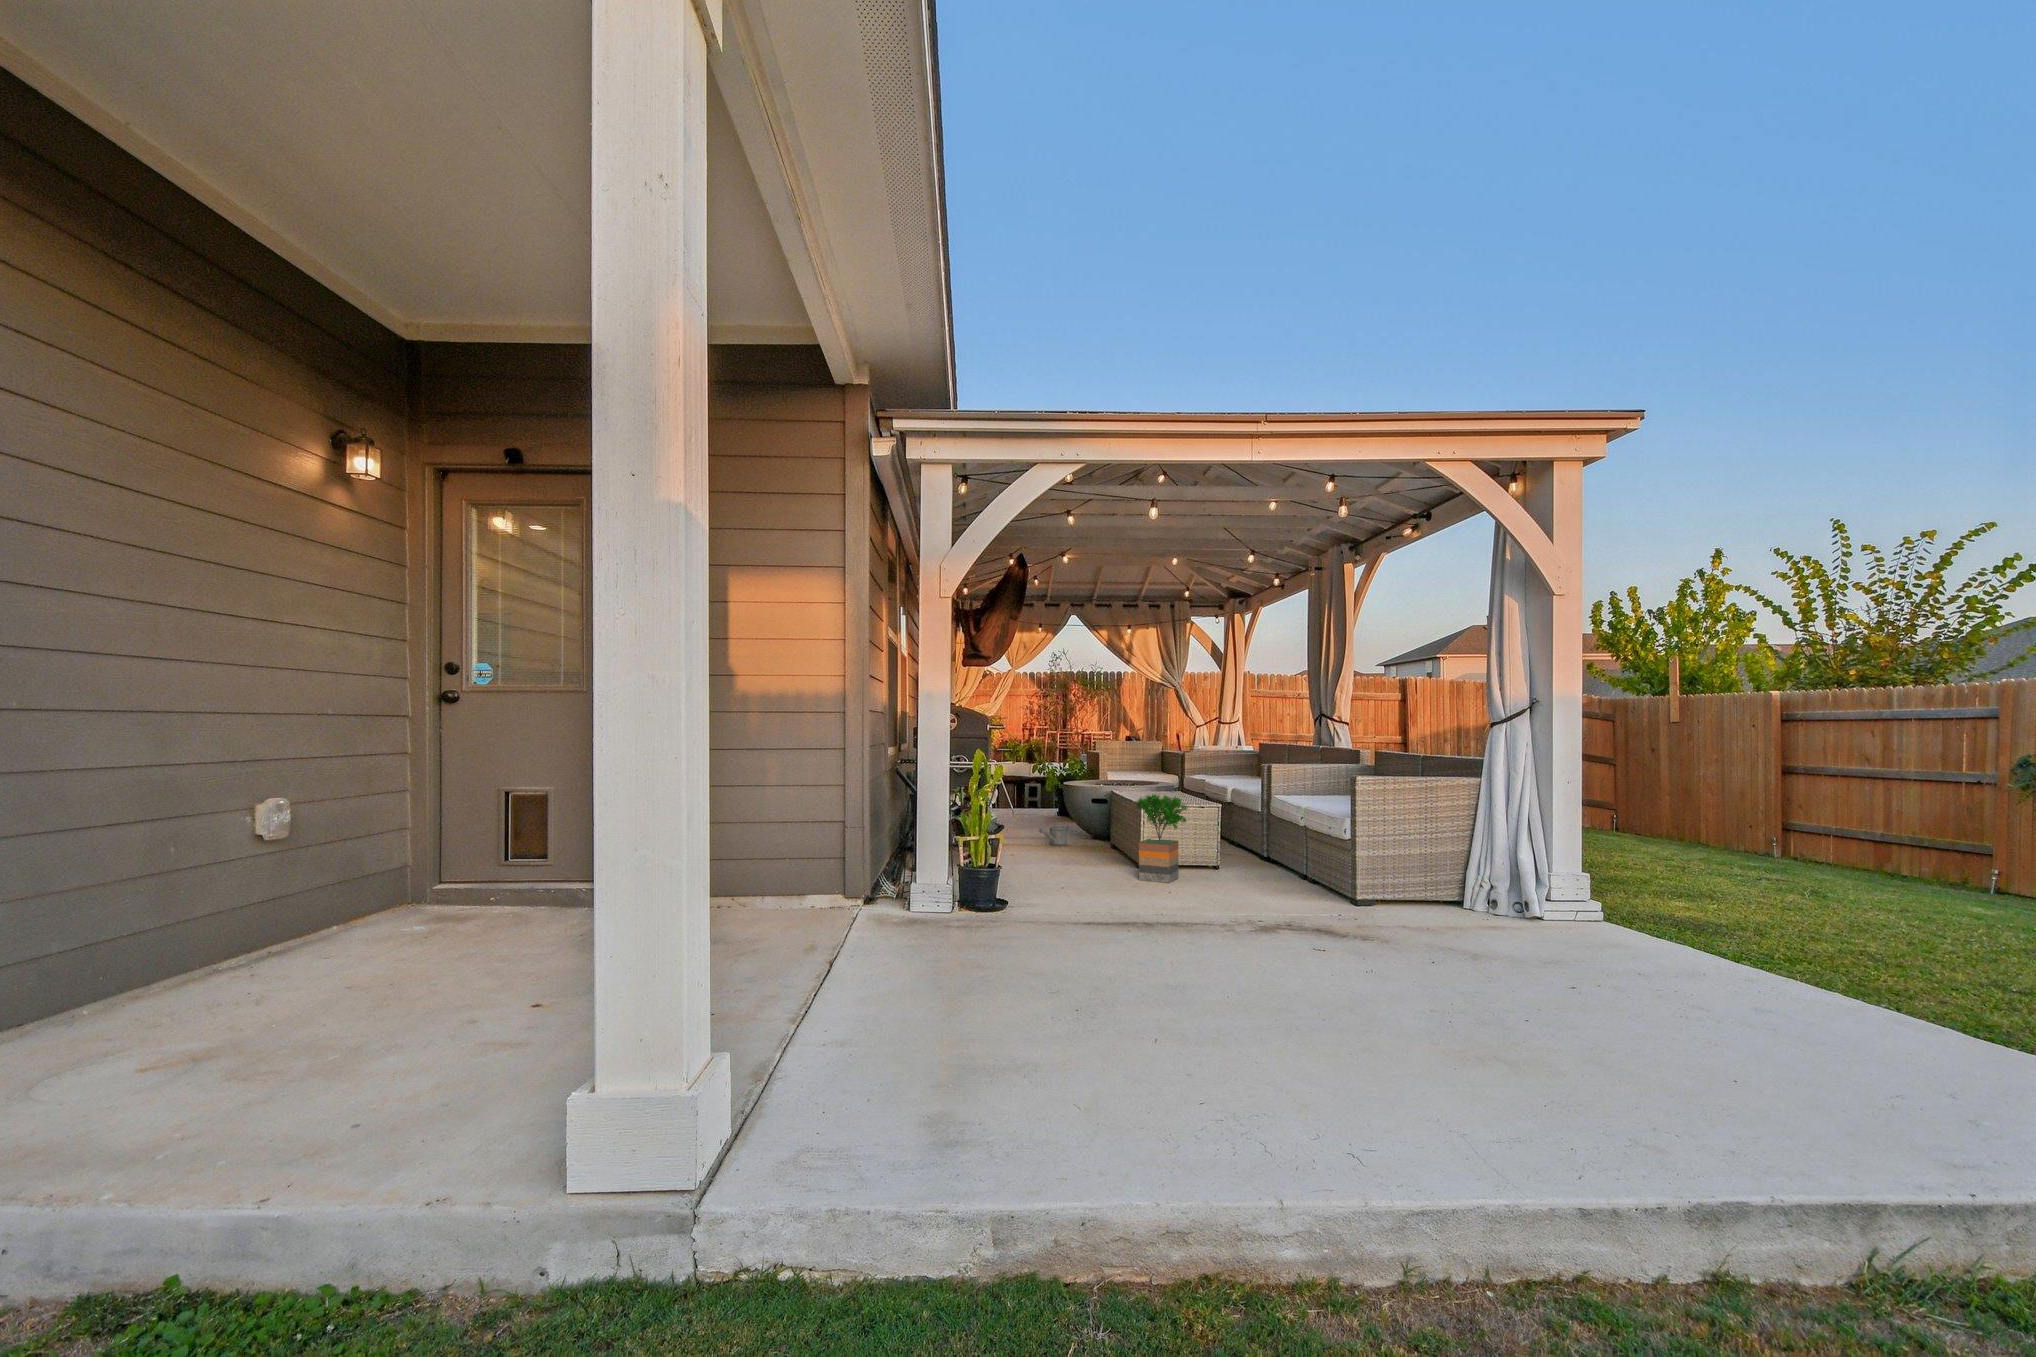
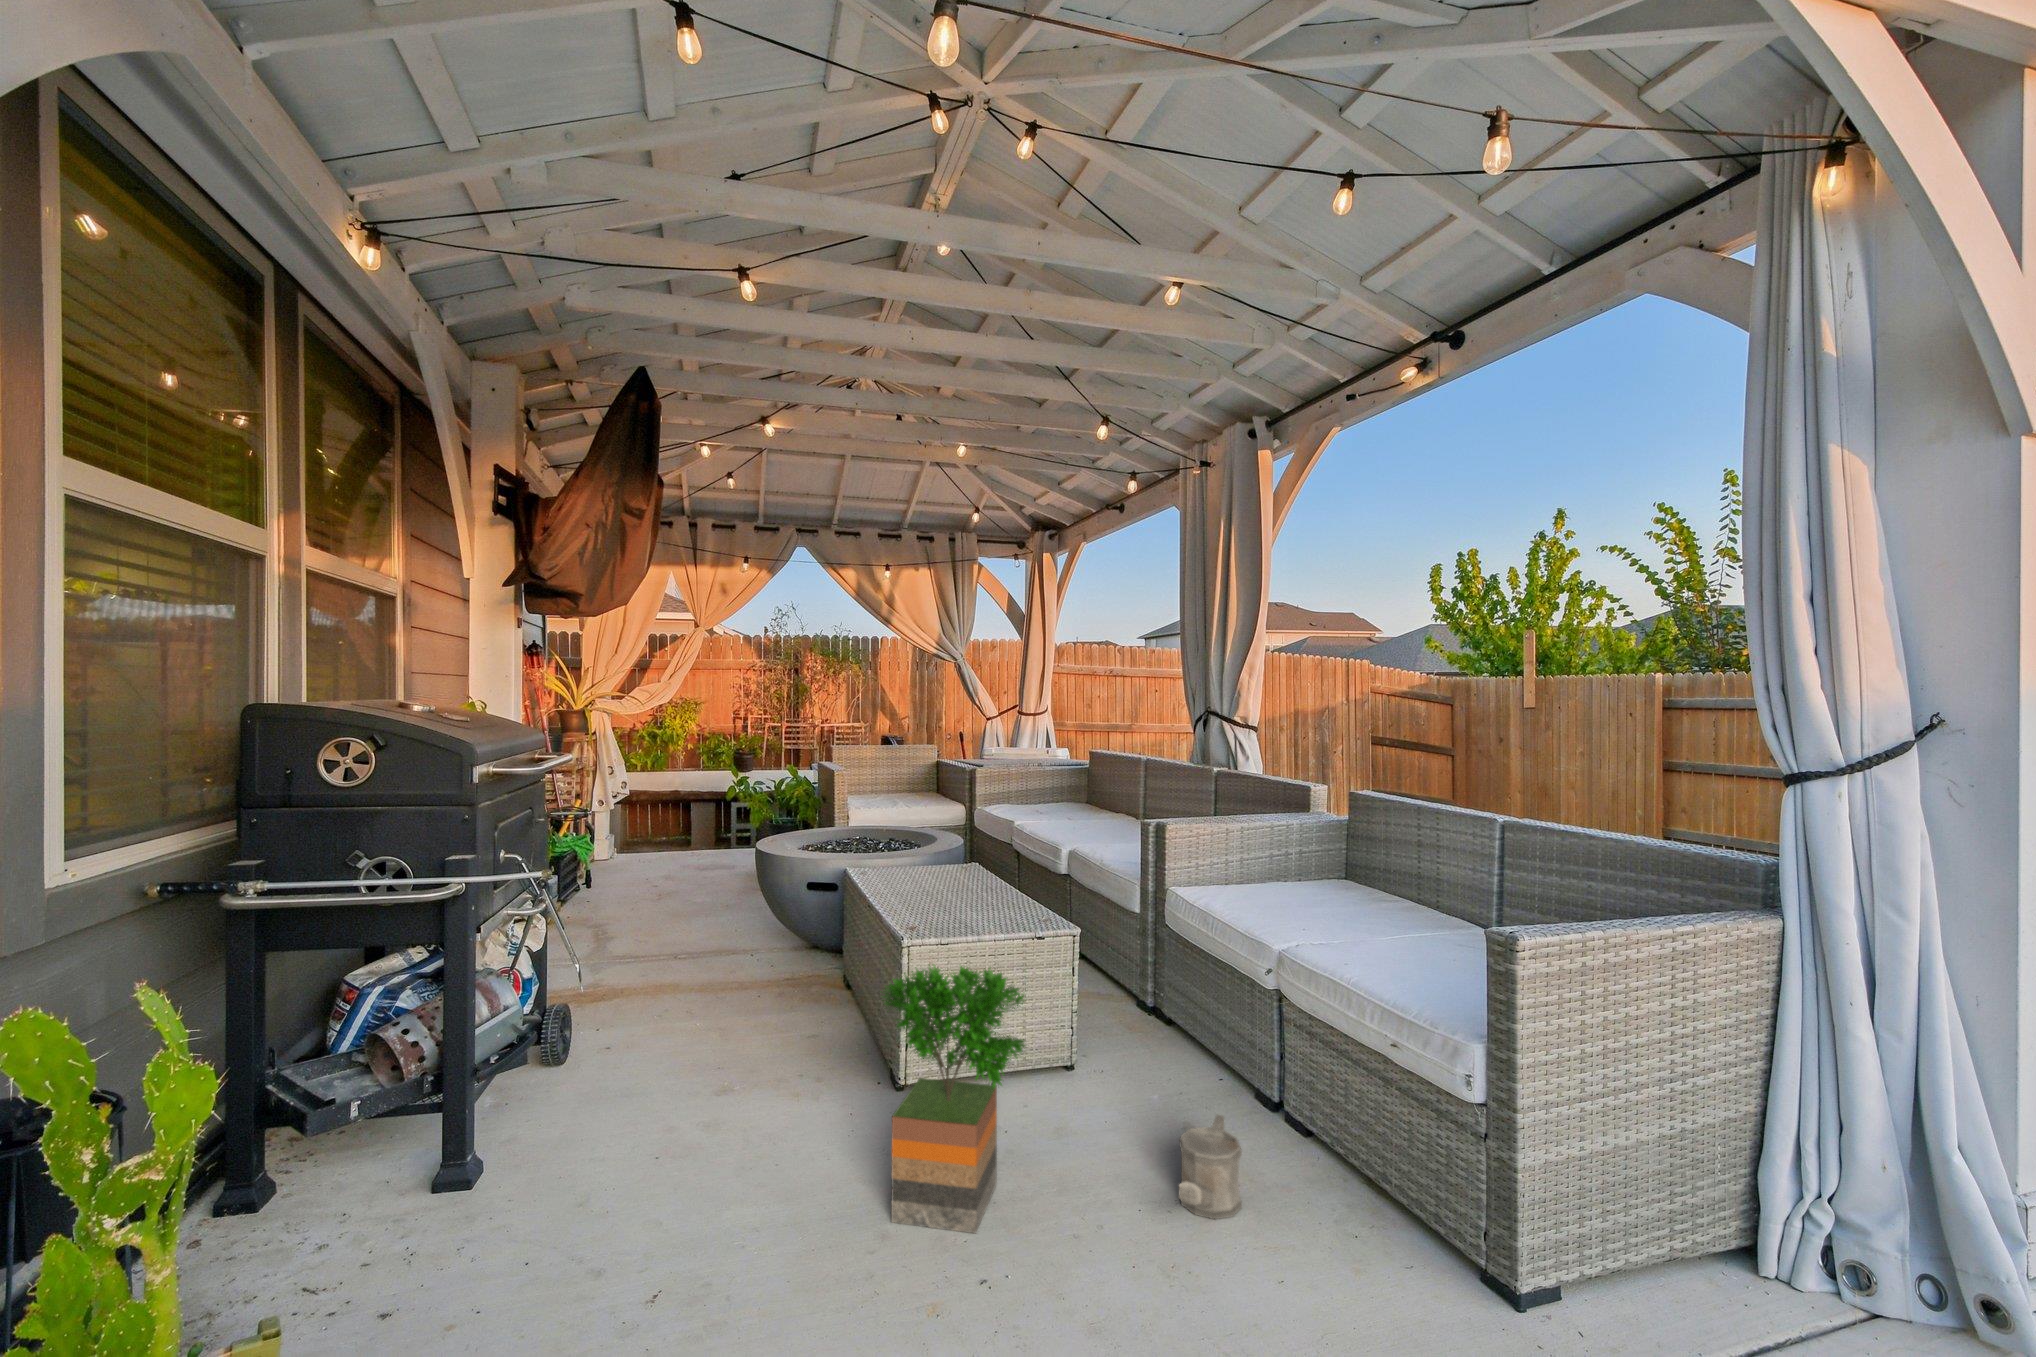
watering can: present [1039,826,1069,846] -> present [1179,1115,1242,1219]

